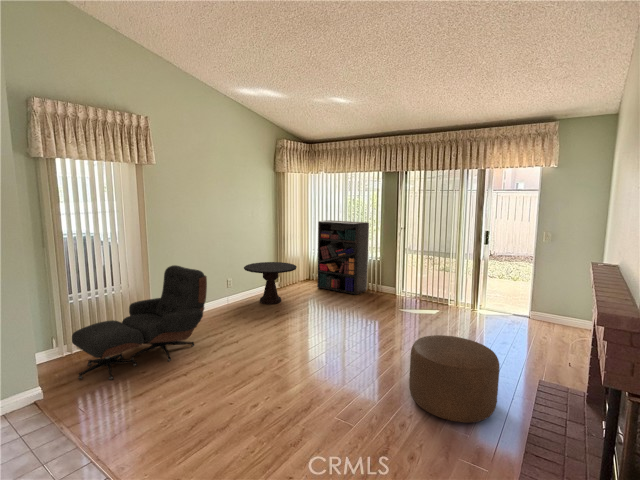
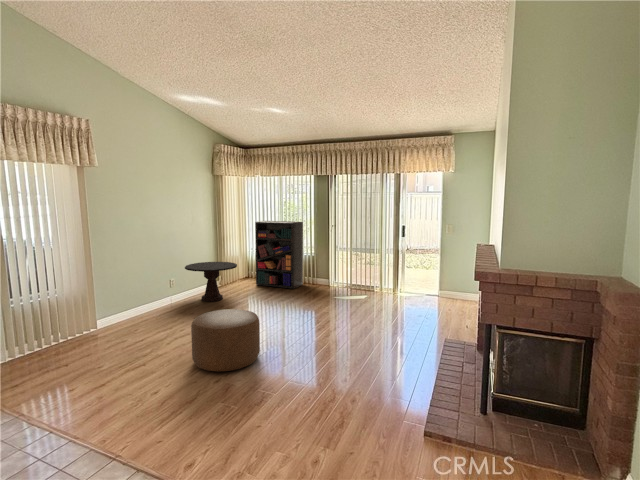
lounge chair: present [72,265,207,380] -> none [20,265,156,378]
ottoman: present [409,335,500,422] -> present [191,309,260,371]

